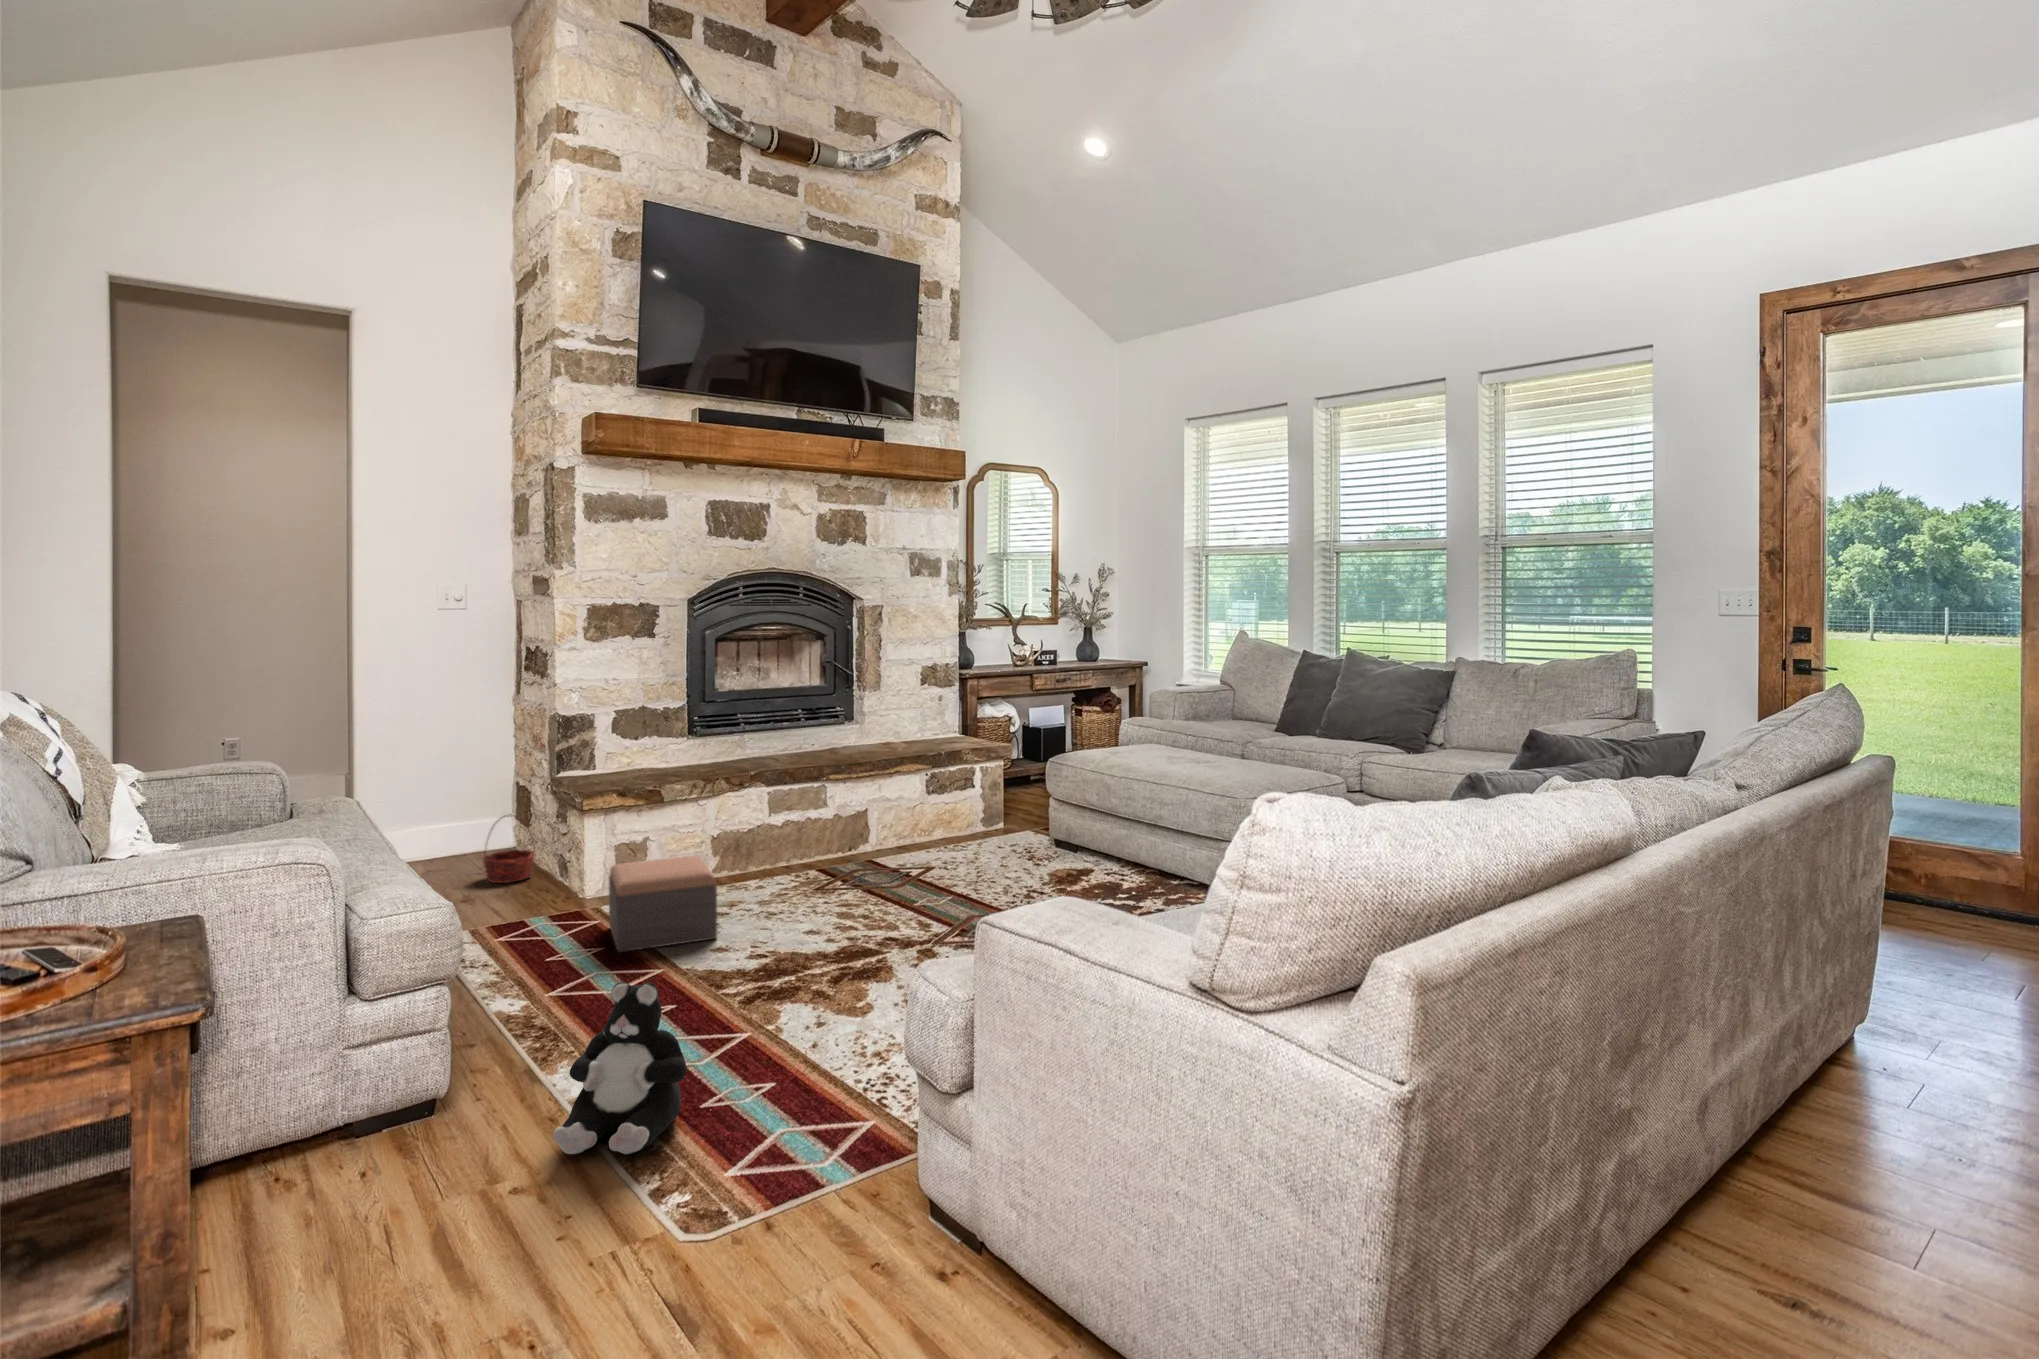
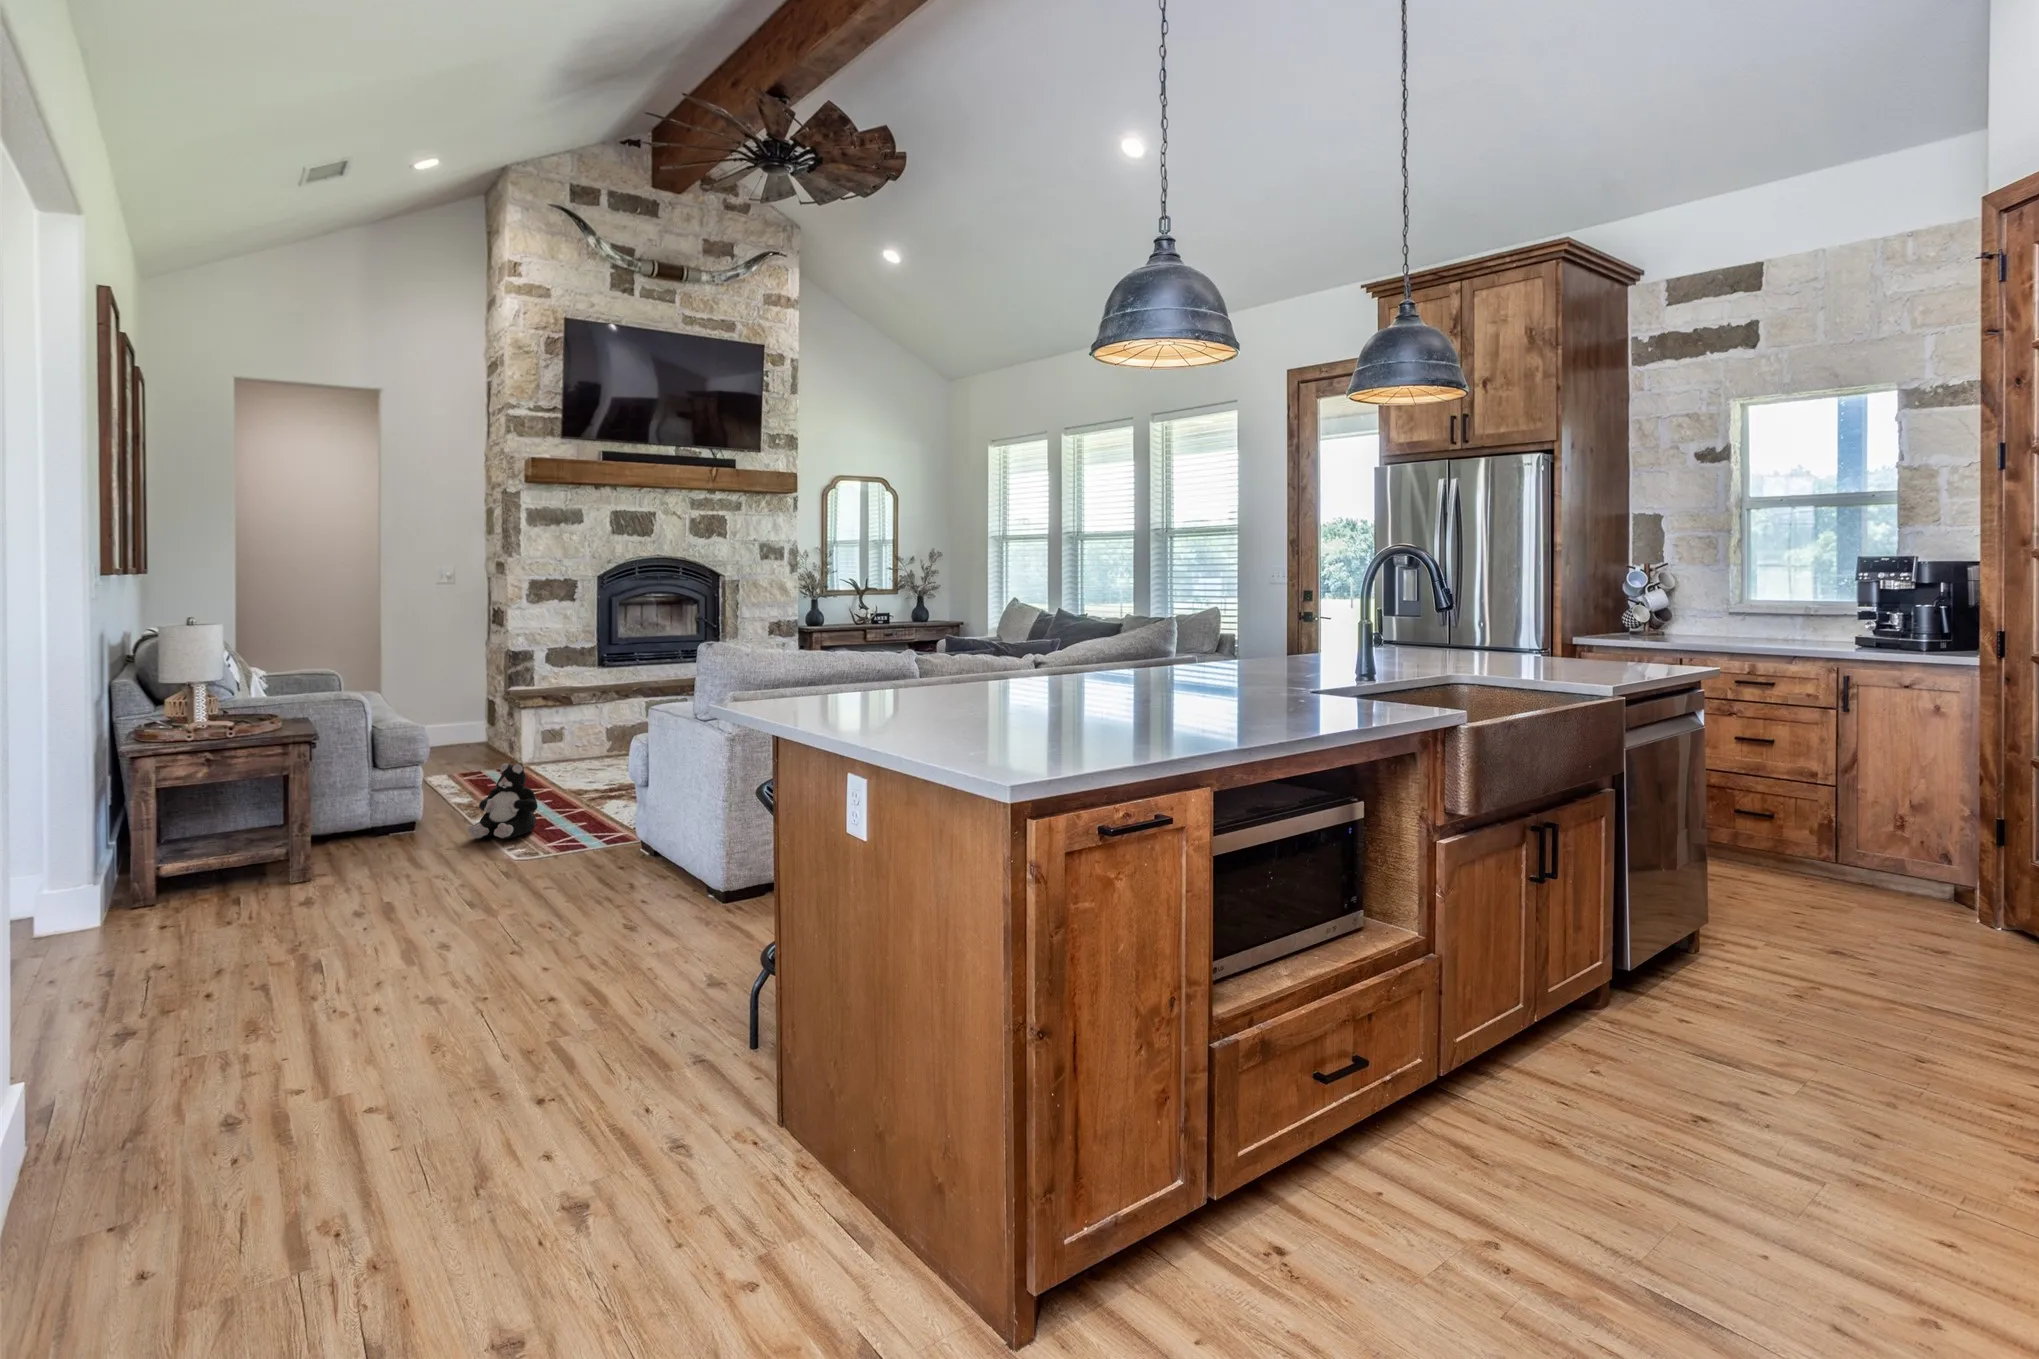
basket: present [483,814,535,883] -> none [463,713,498,756]
footstool: present [609,856,717,952] -> none [532,732,595,782]

